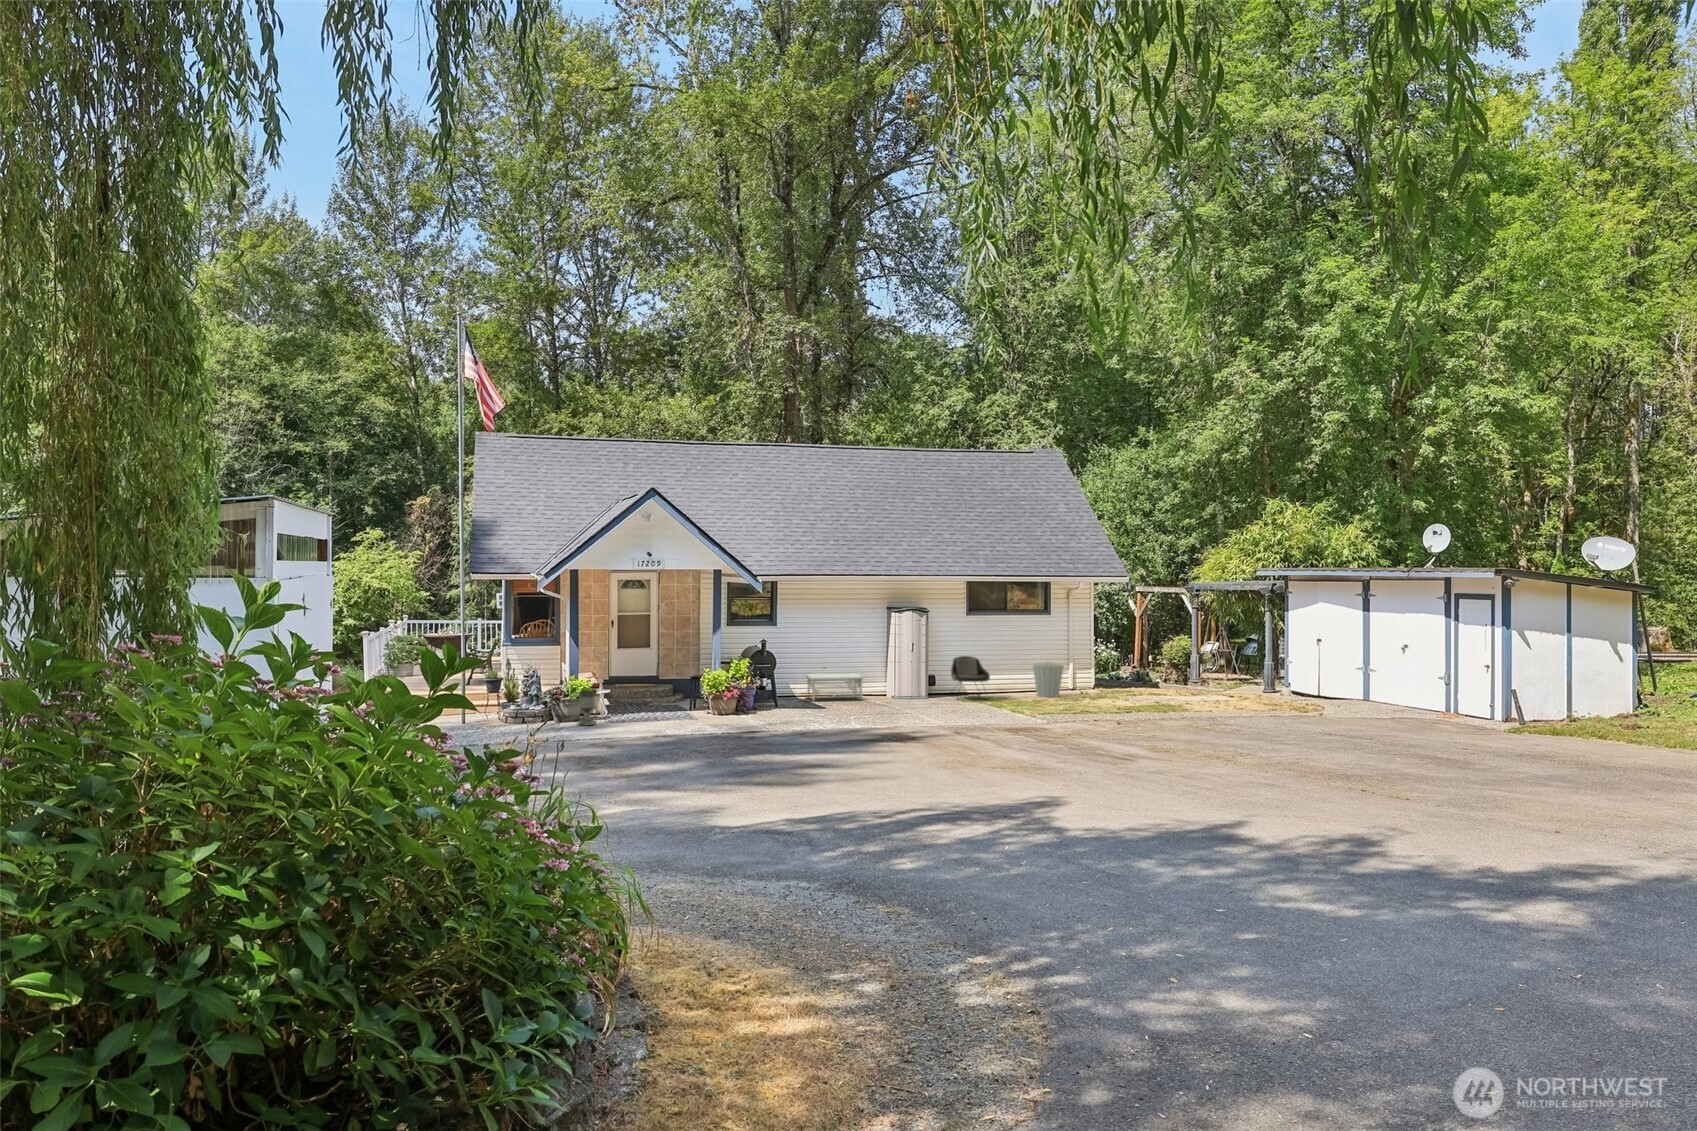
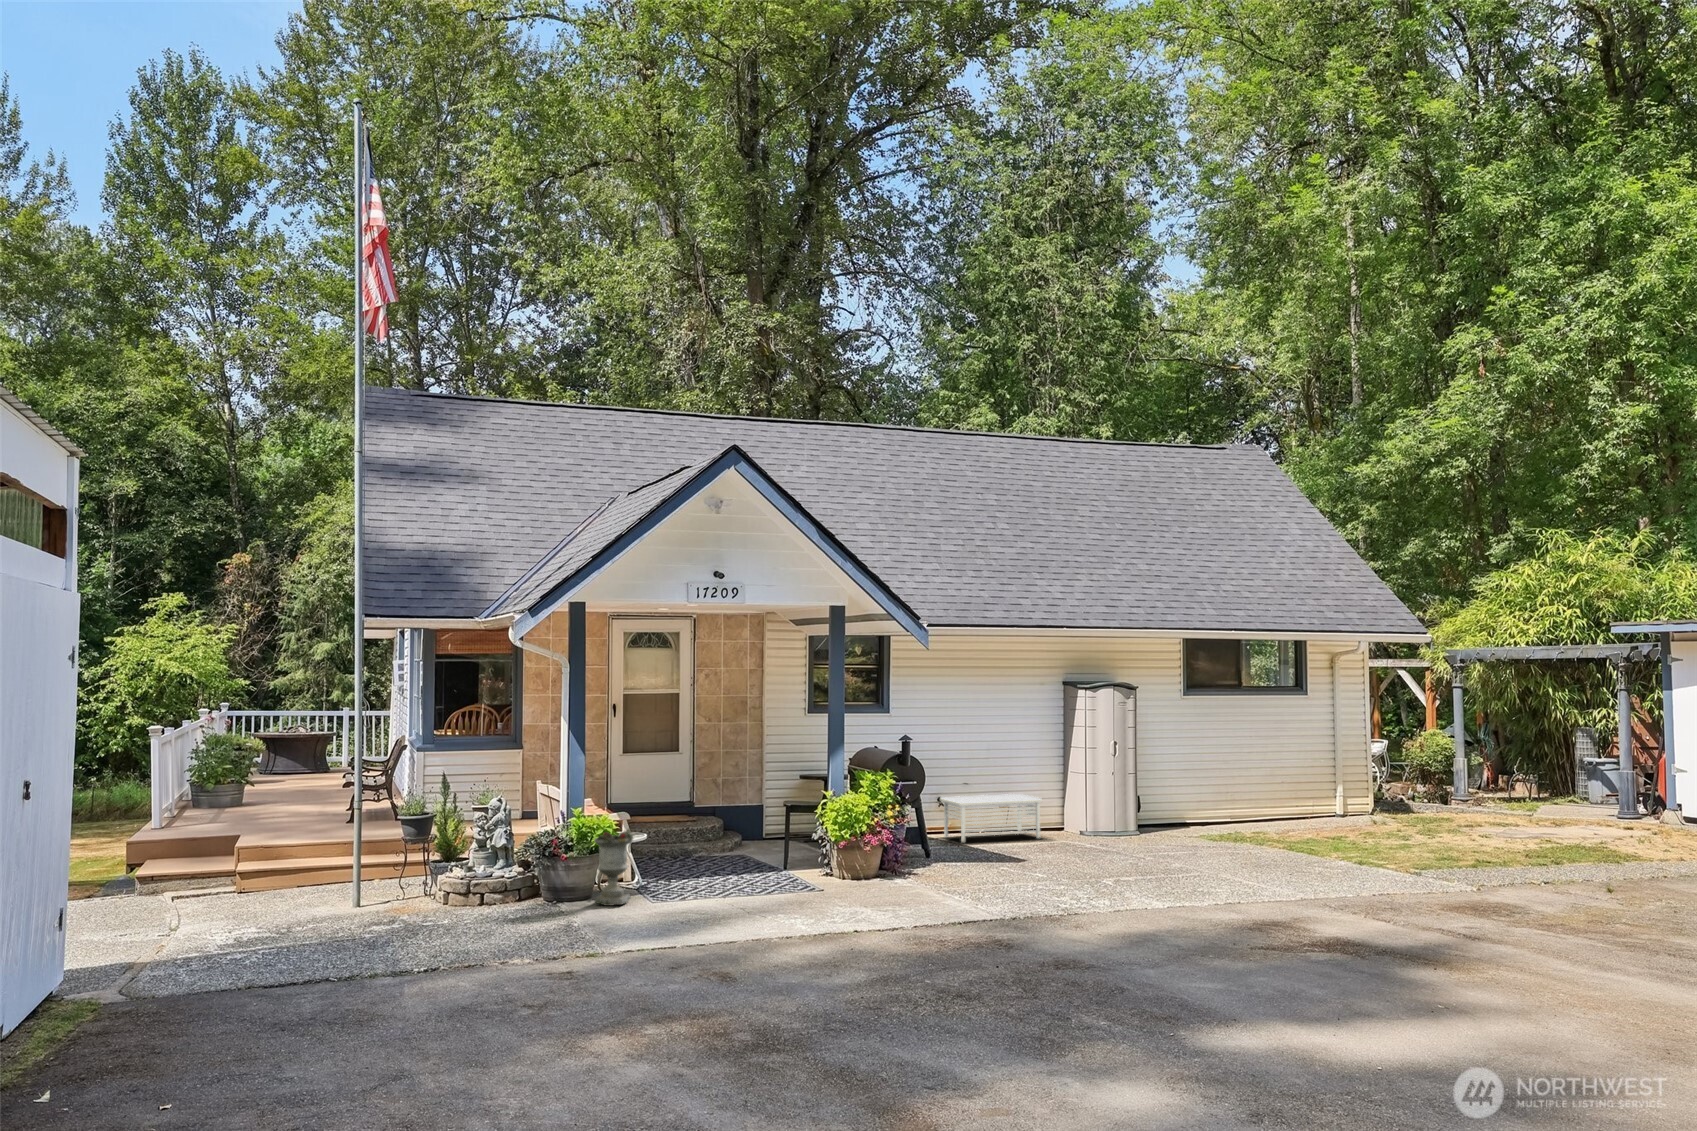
lounge chair: present [951,656,990,697] -> none [1166,761,1240,834]
trash can: present [1033,661,1064,697] -> none [1288,766,1340,825]

